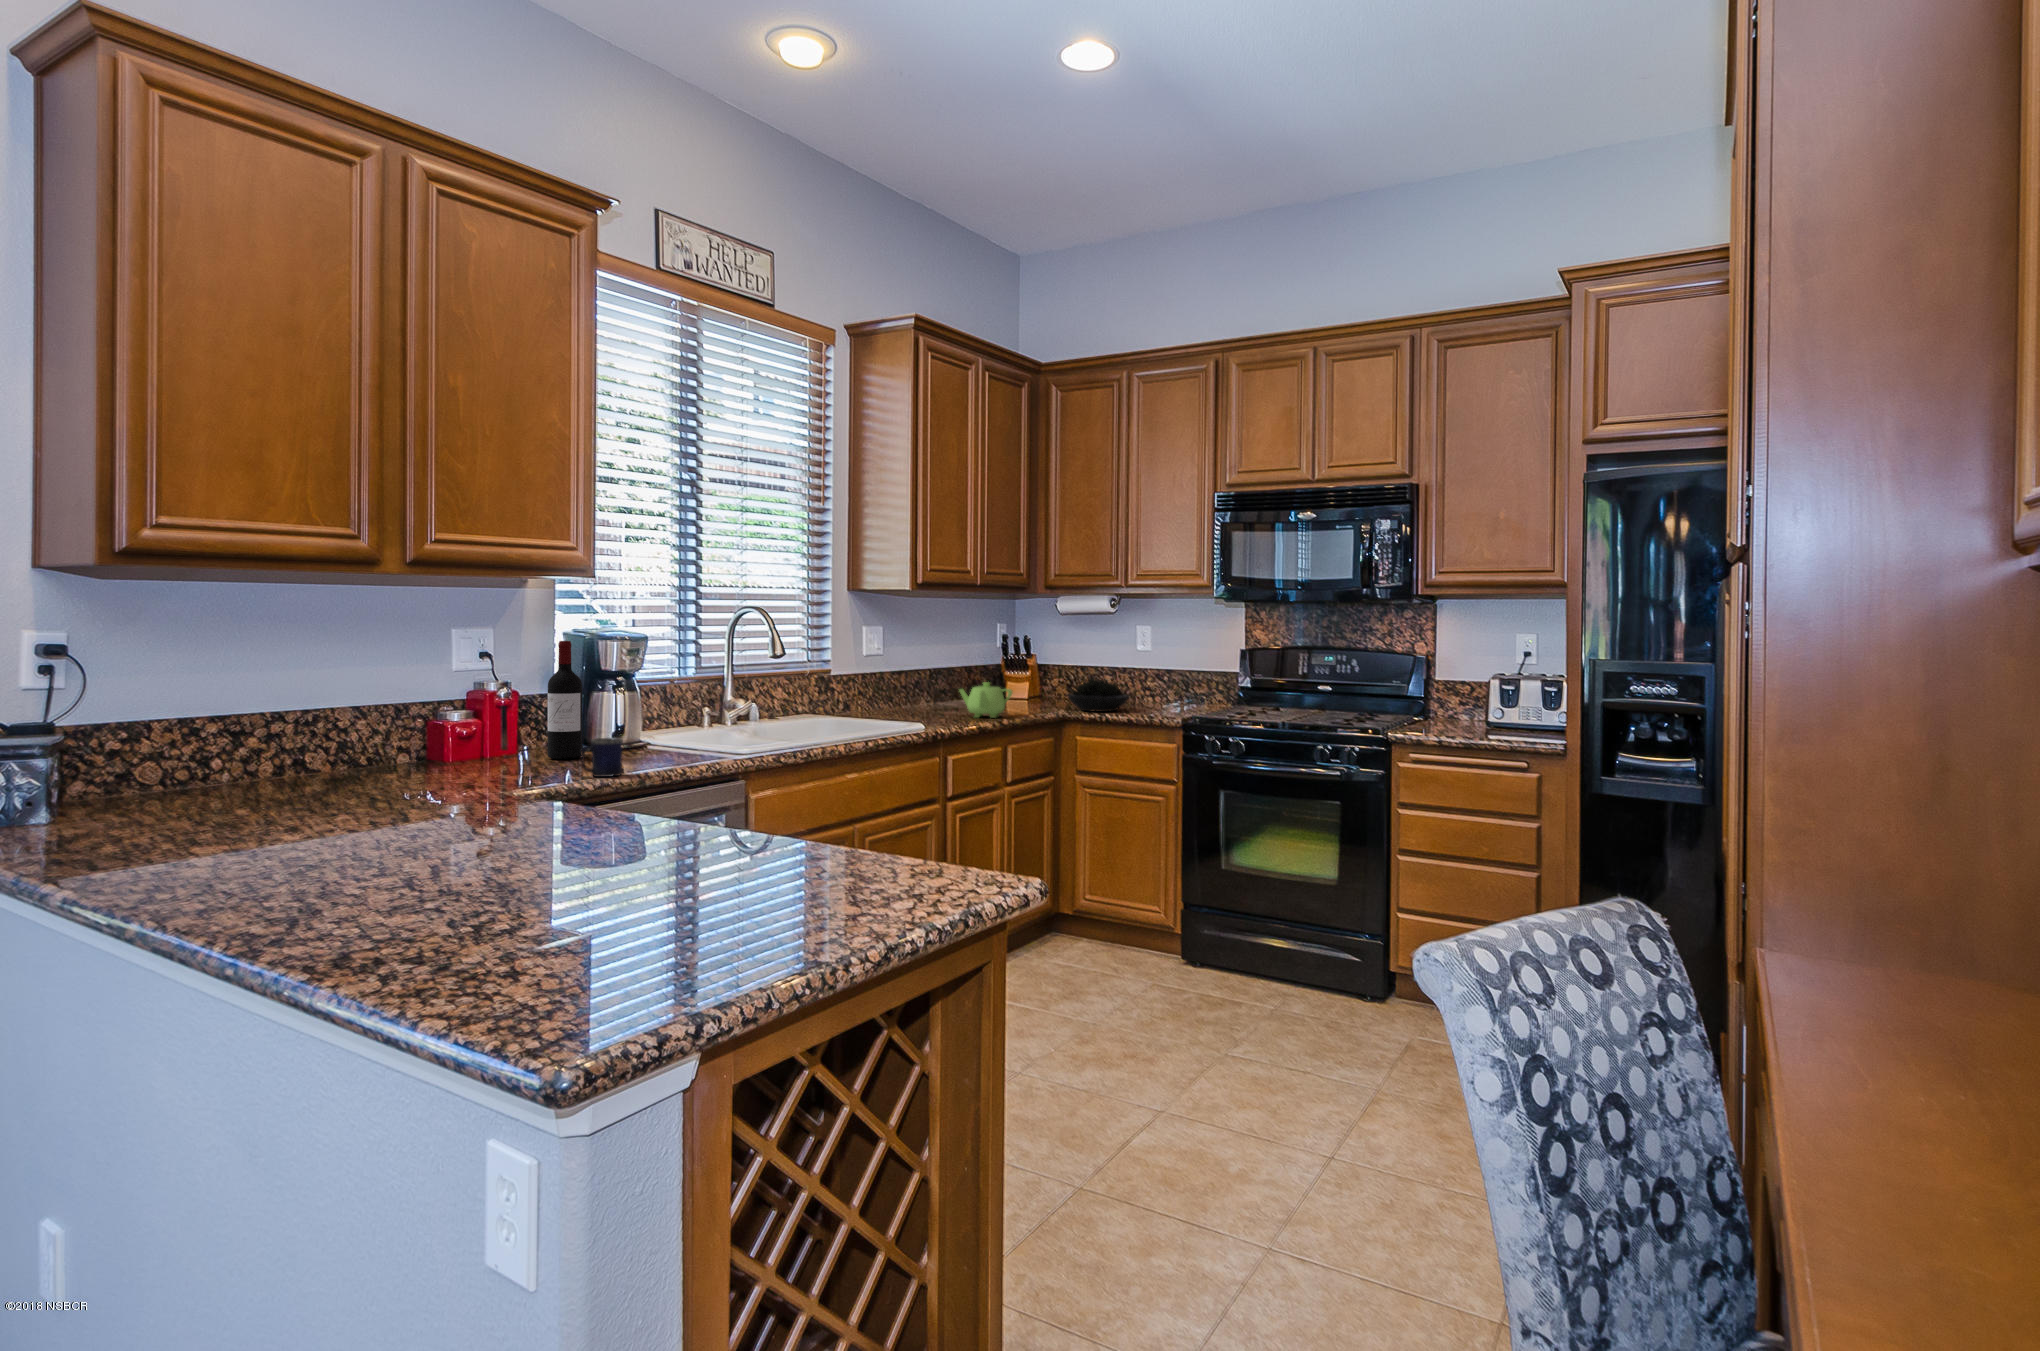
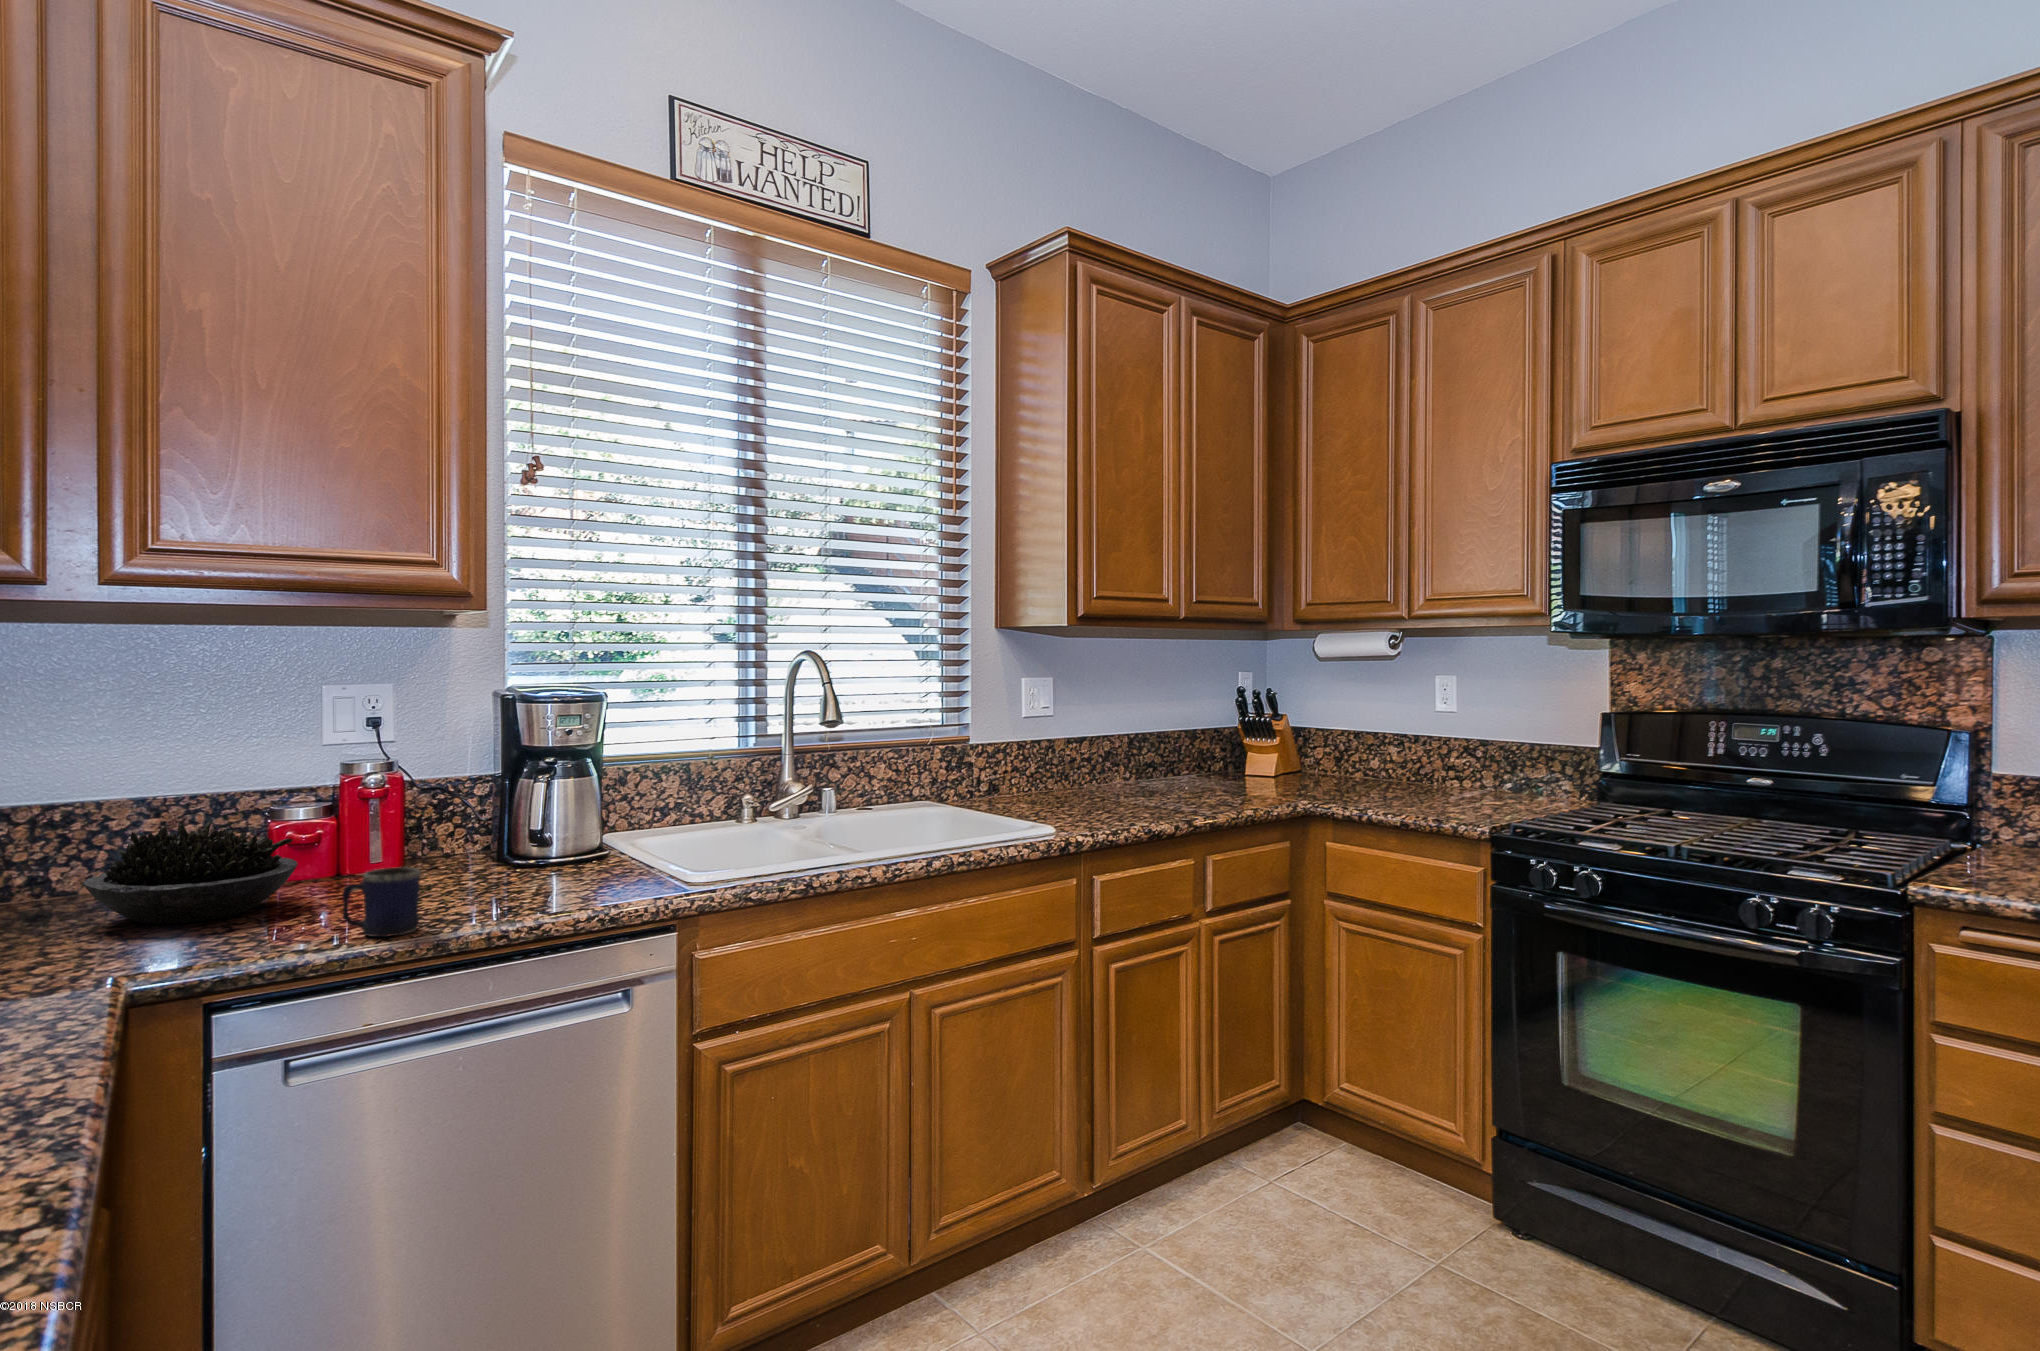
wine bottle: present [548,641,582,759] -> none [418,703,473,883]
succulent plant: present [1068,678,1129,712] -> present [83,822,297,924]
teapot: present [959,682,1012,718] -> none [1138,760,1217,814]

